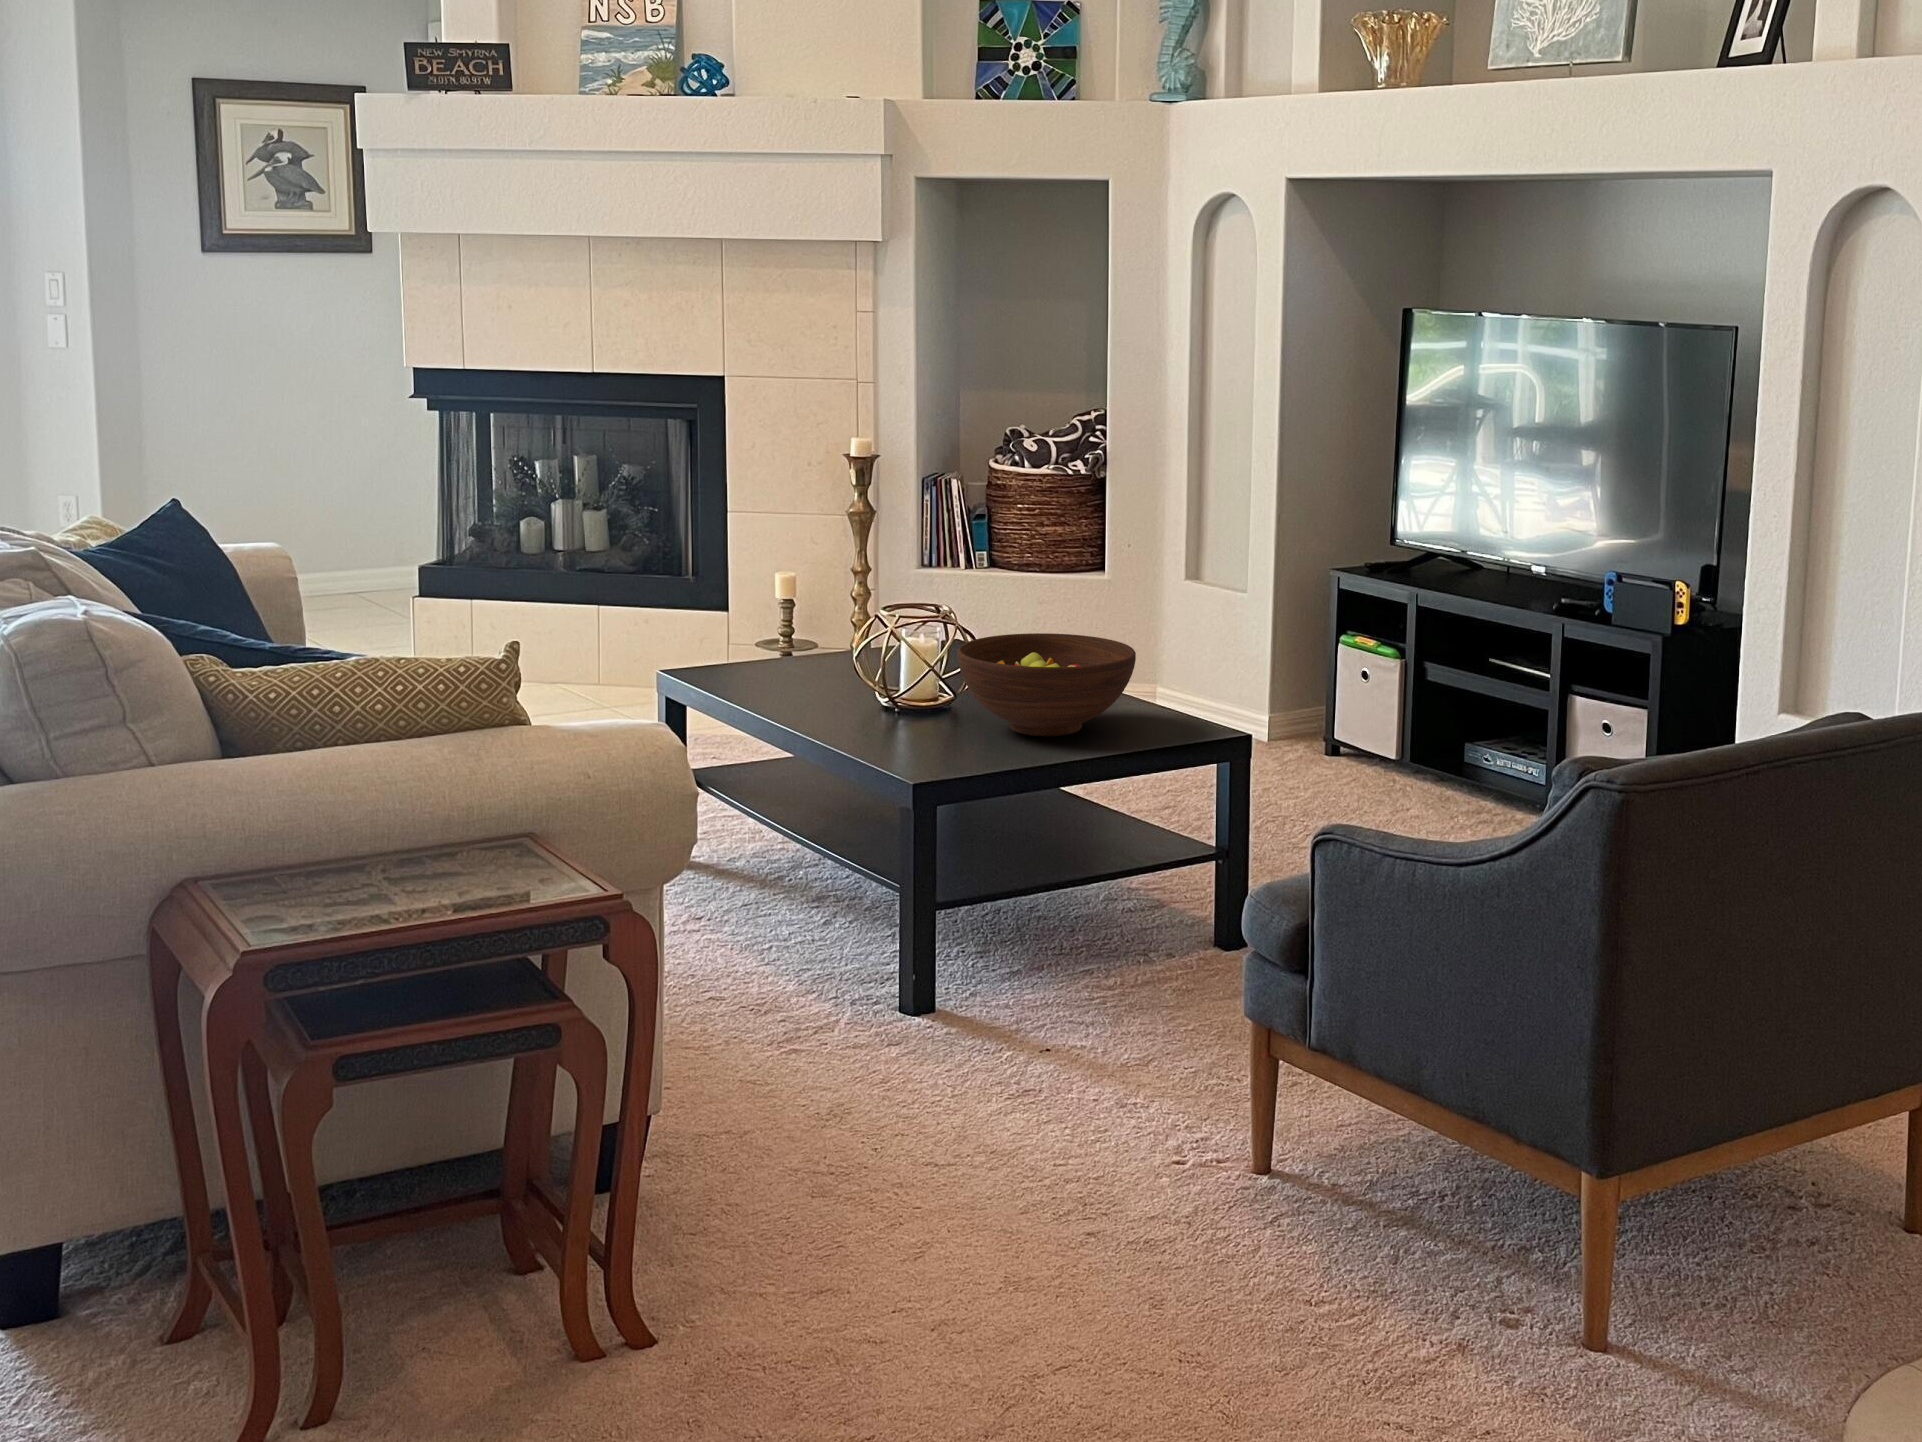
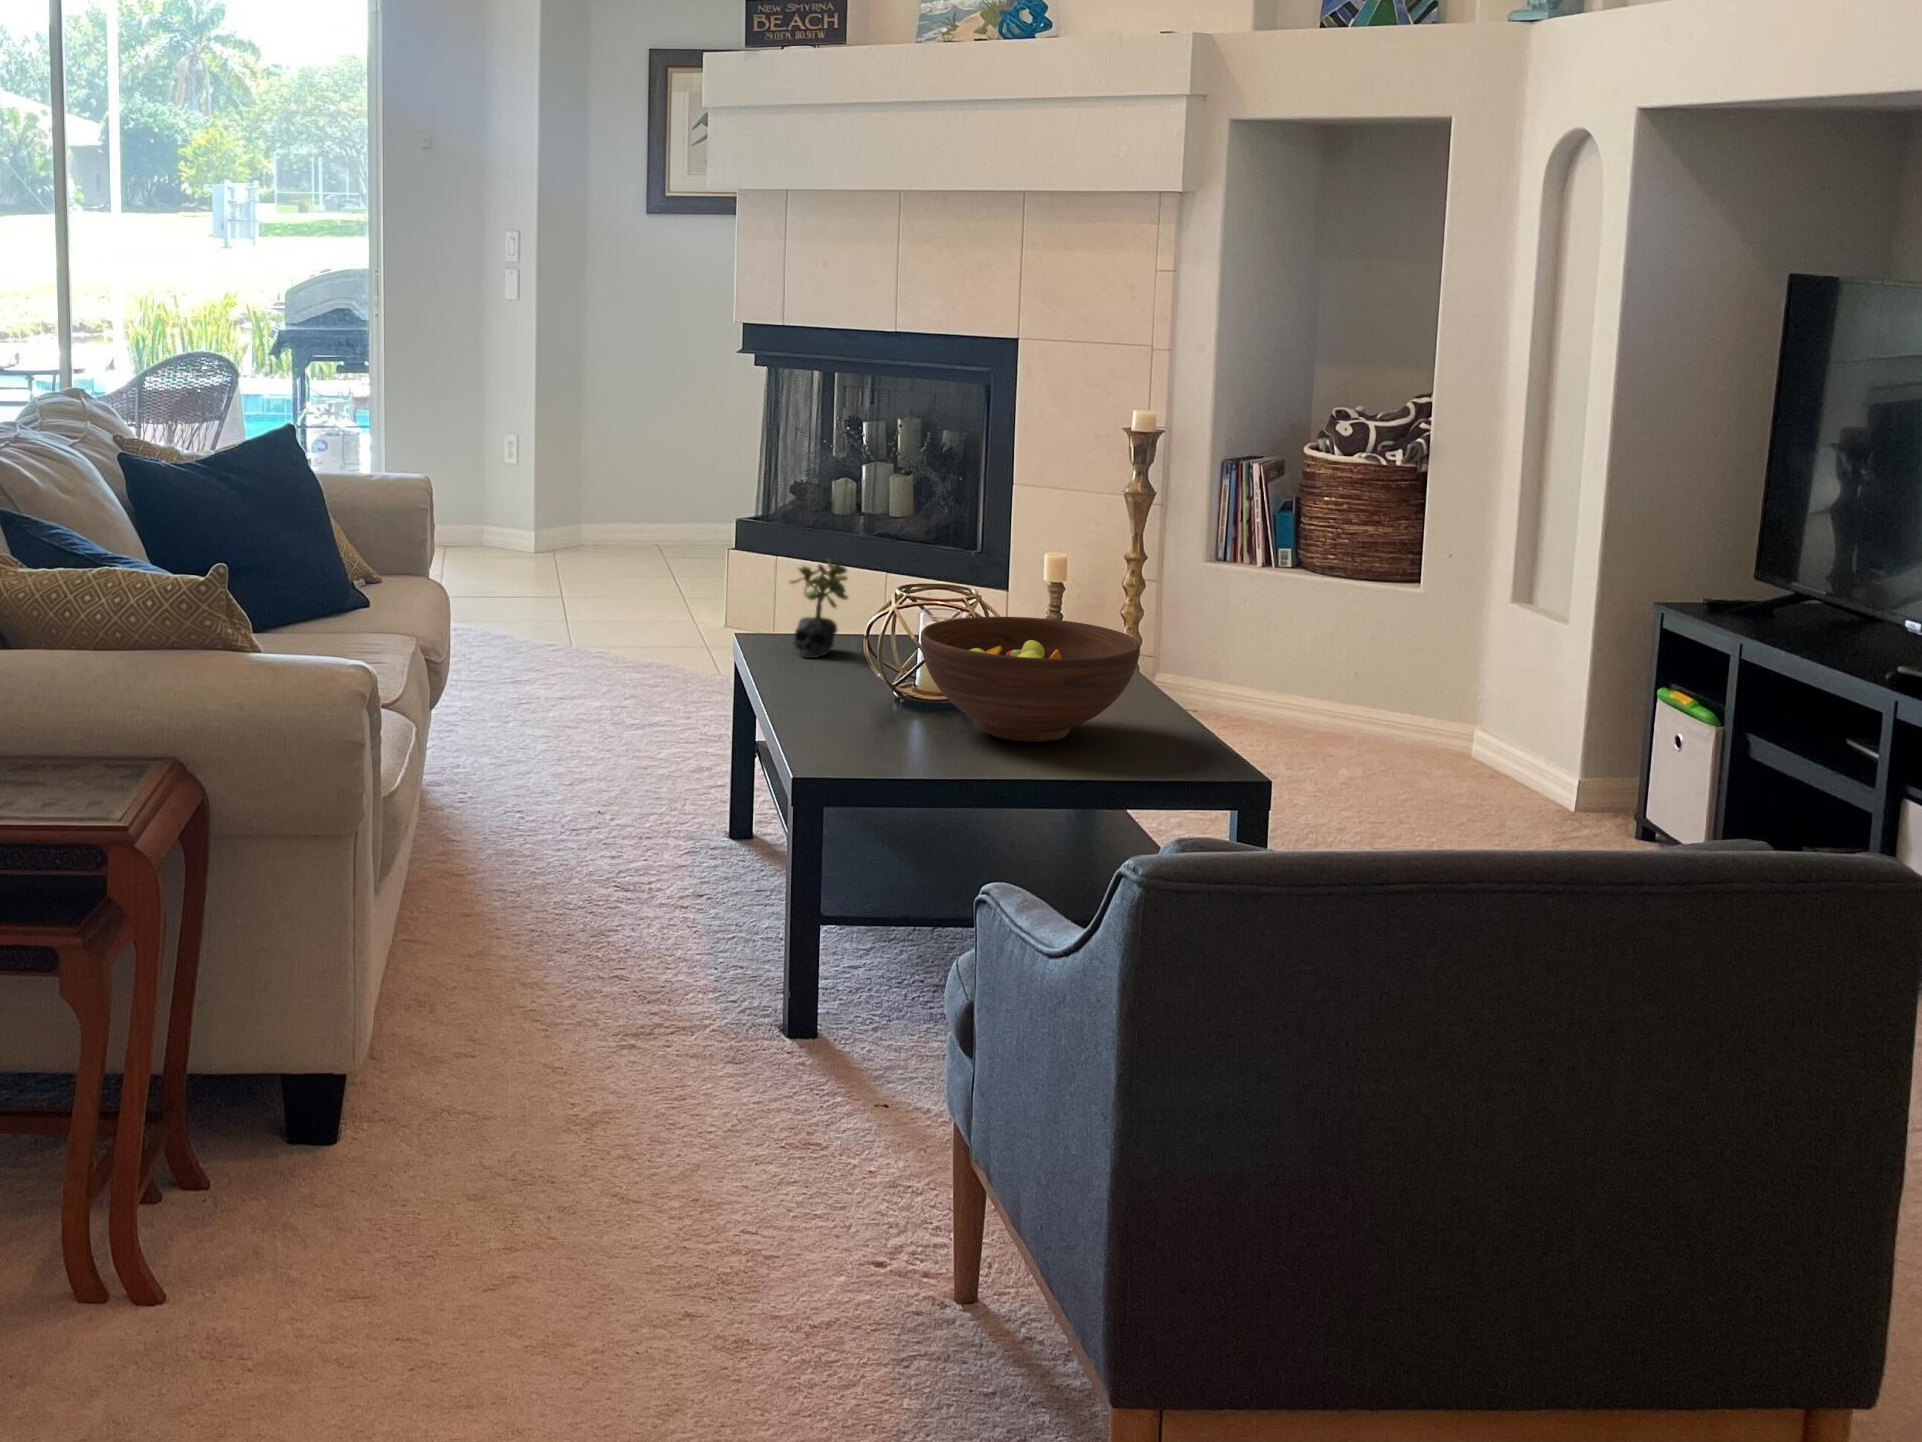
succulent plant: none [748,601,808,692] -> present [790,559,848,658]

